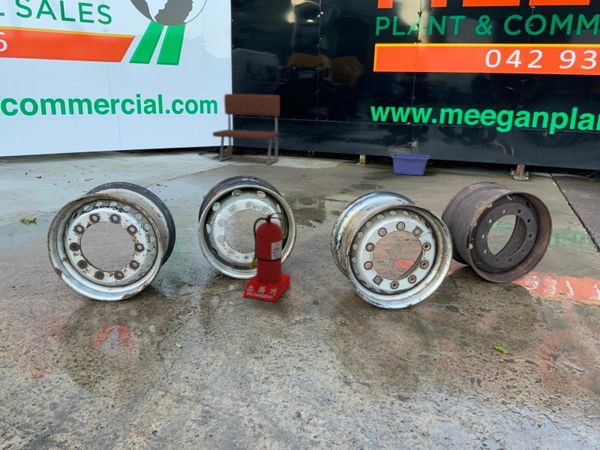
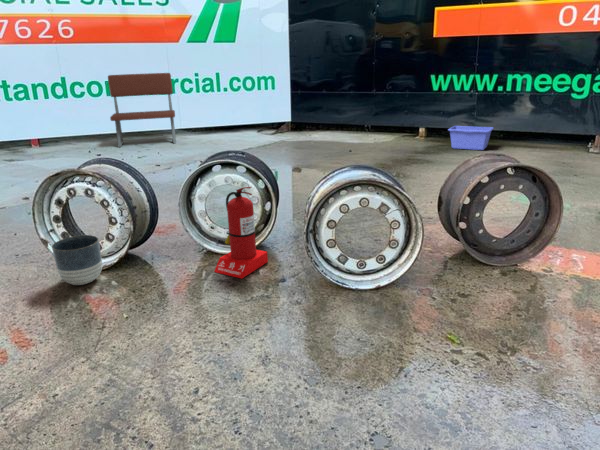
bench: present [213,94,280,165] -> present [108,73,176,147]
planter: none [80,264,130,317] -> present [52,235,102,285]

